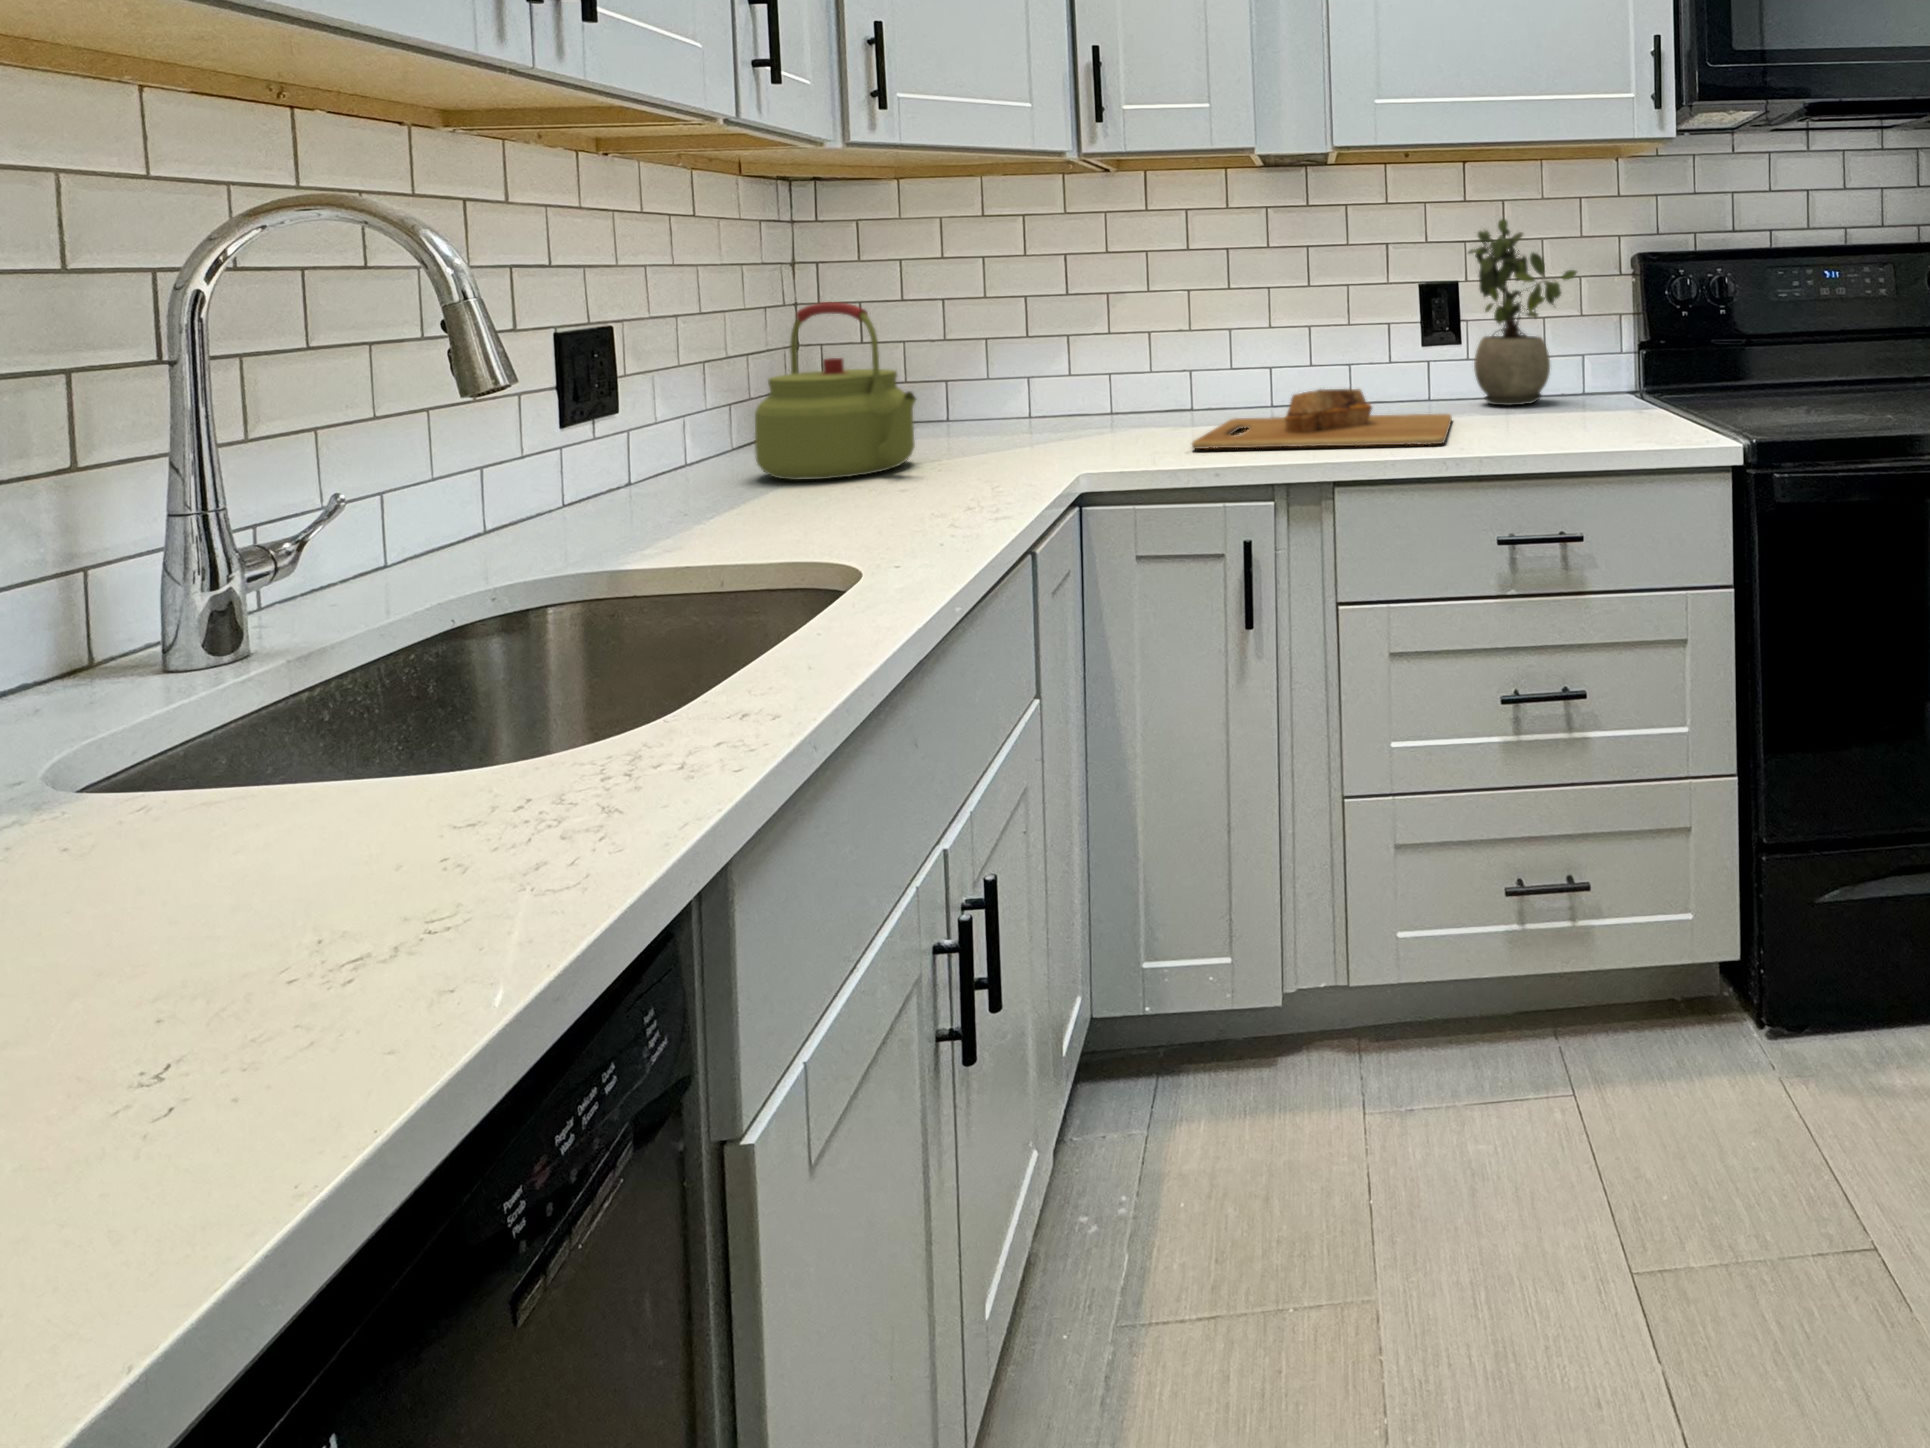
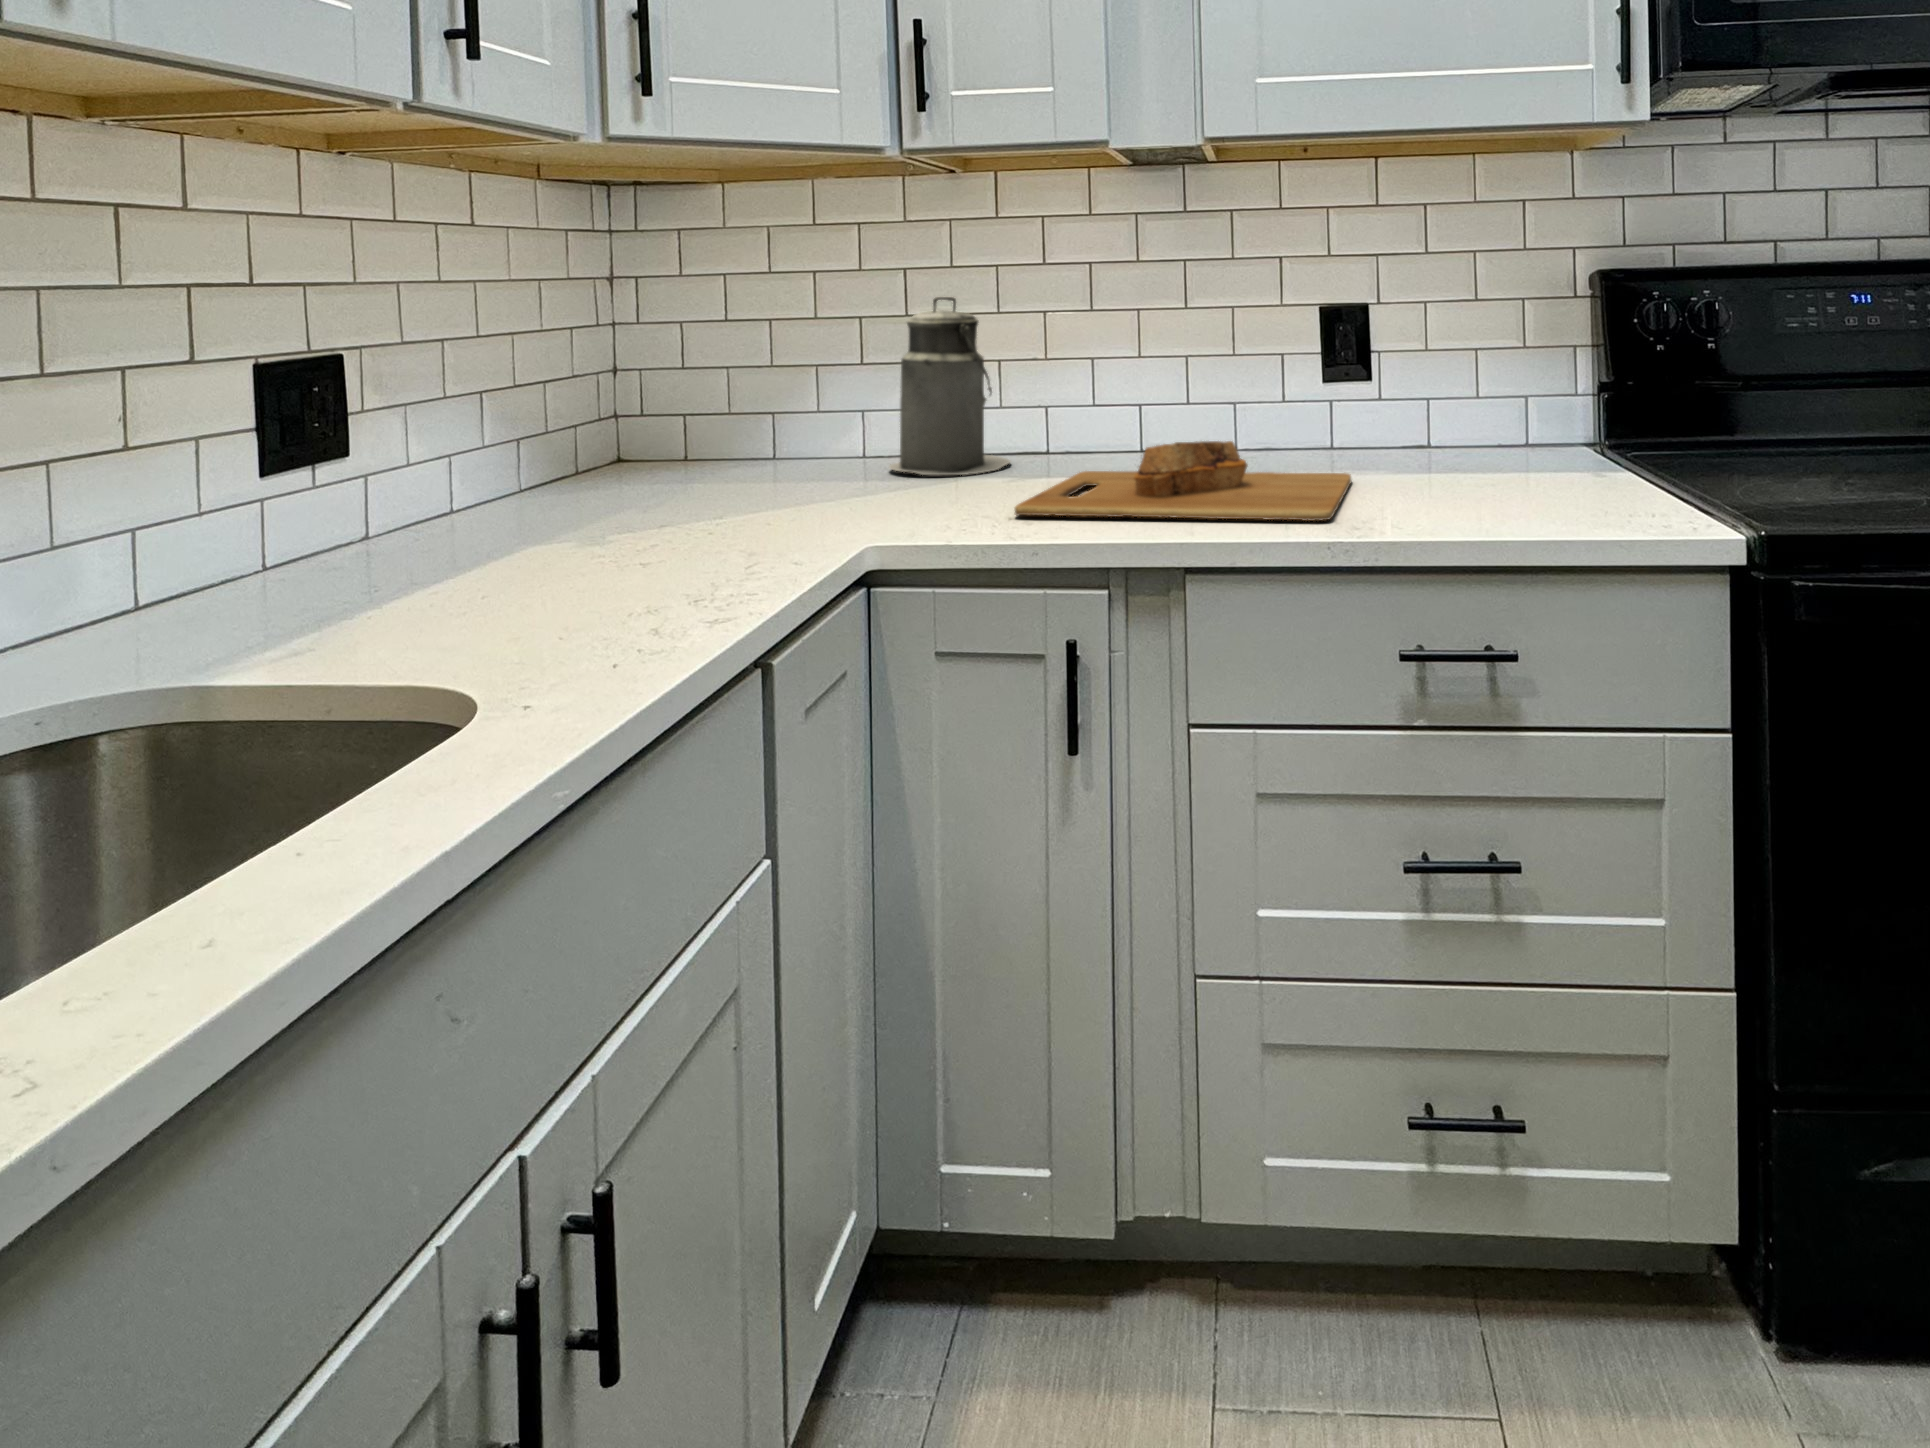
potted plant: present [1468,219,1577,405] -> none [1378,227,1519,462]
canister: none [1060,276,1165,426] -> present [889,297,1011,475]
kettle: present [755,302,916,480] -> none [501,328,690,542]

